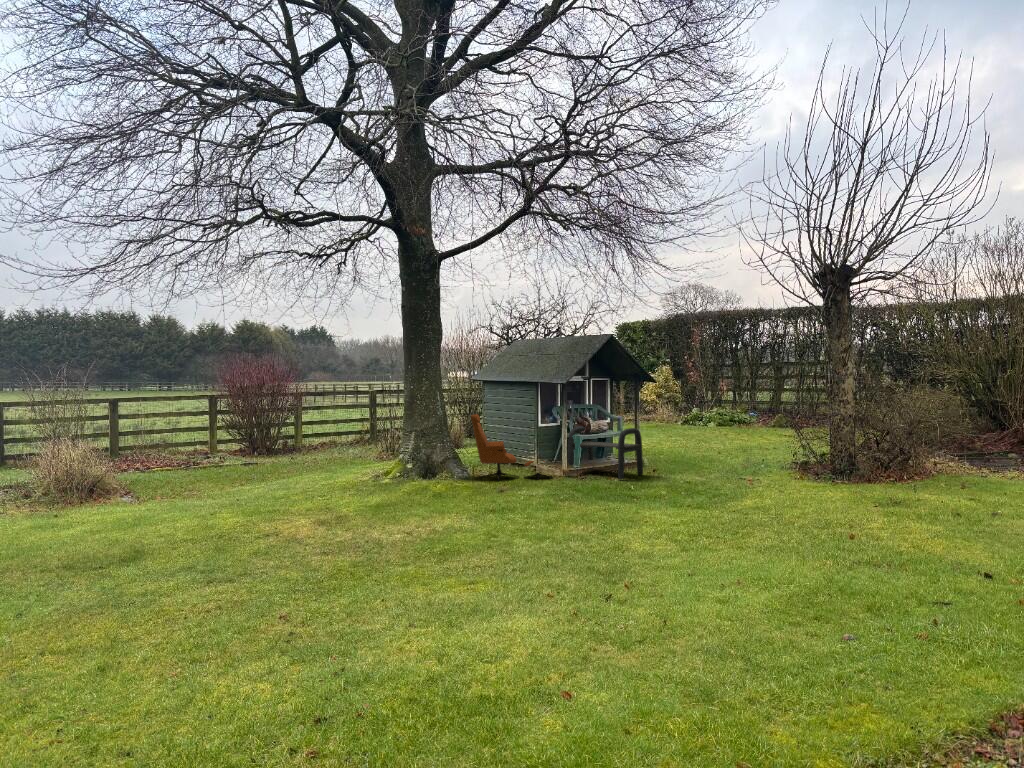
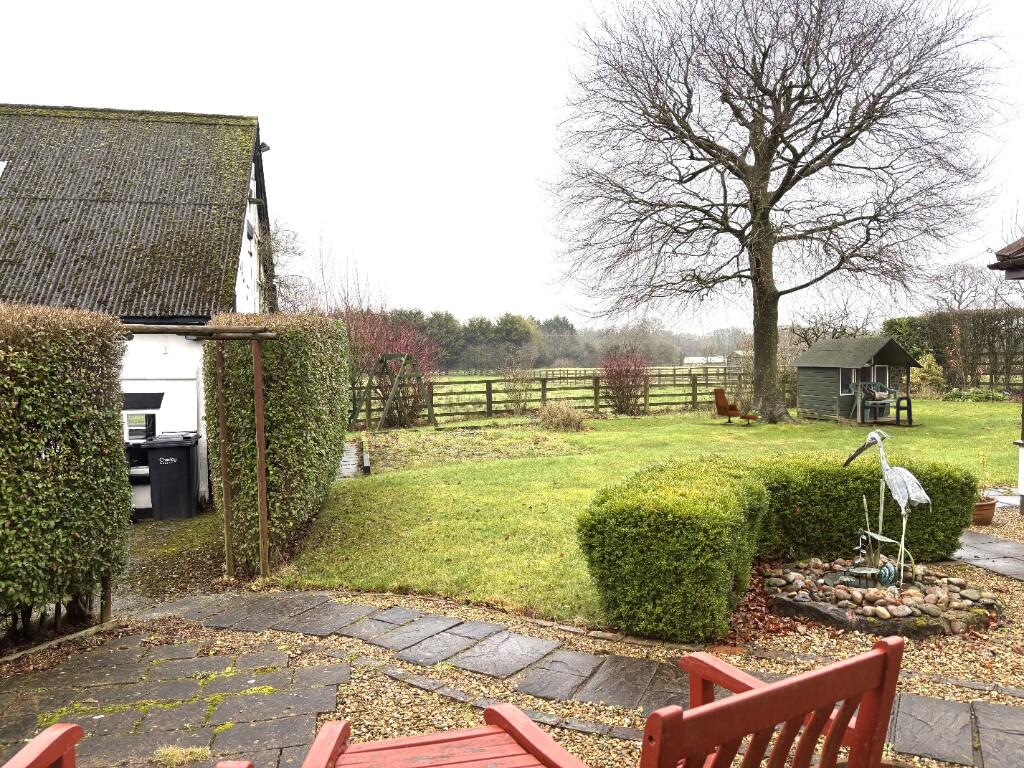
lounge chair: present [471,414,546,481] -> present [714,388,757,425]

